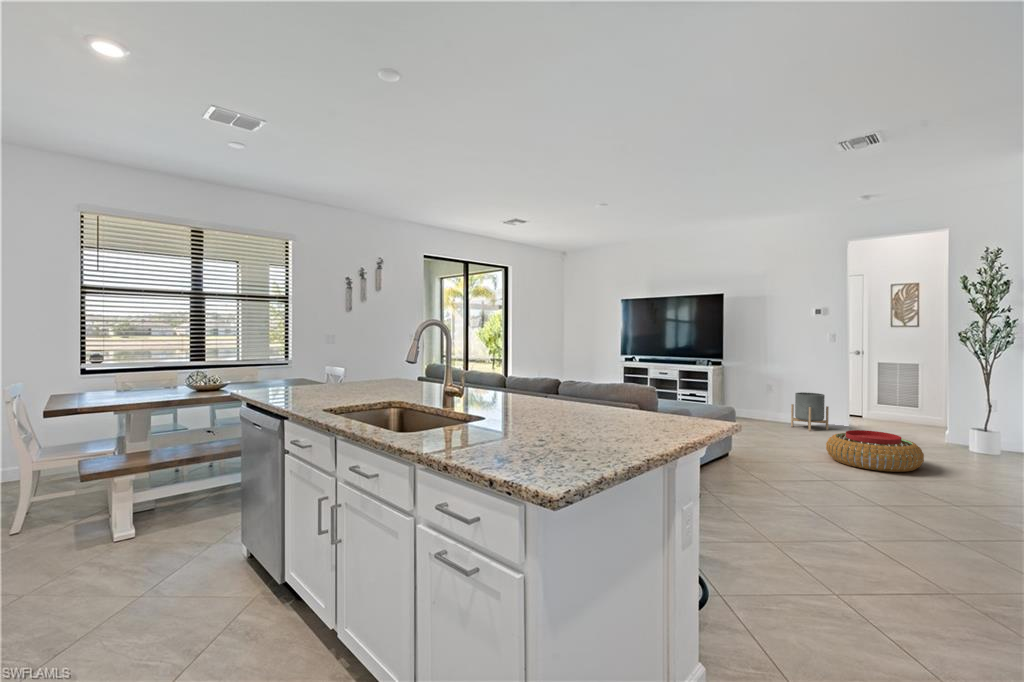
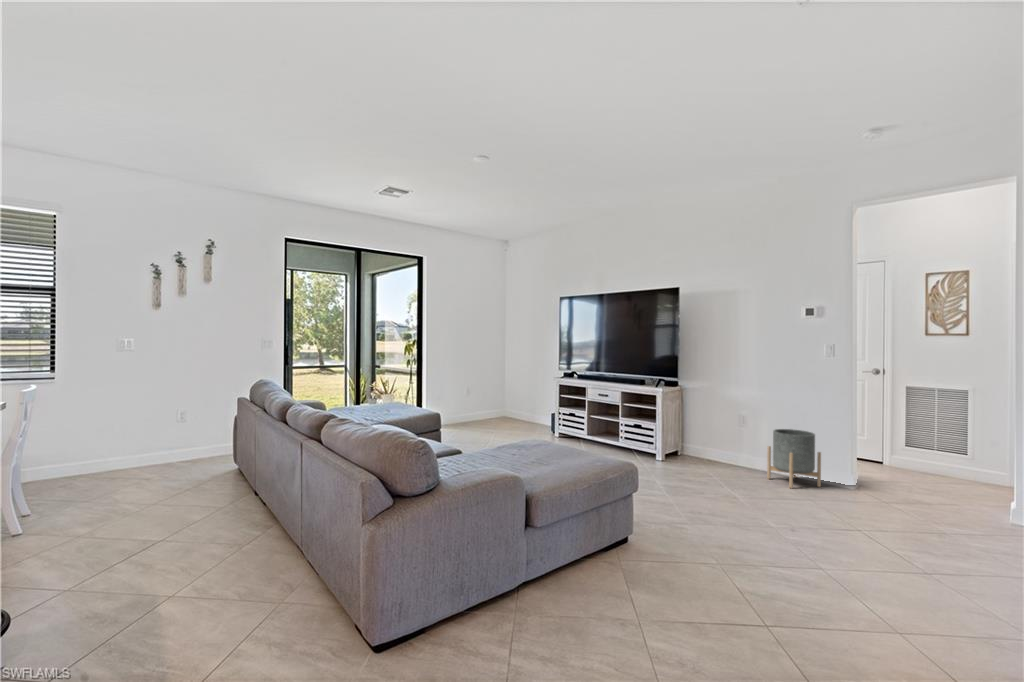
pouf: present [826,430,924,472] -> none [785,507,954,599]

